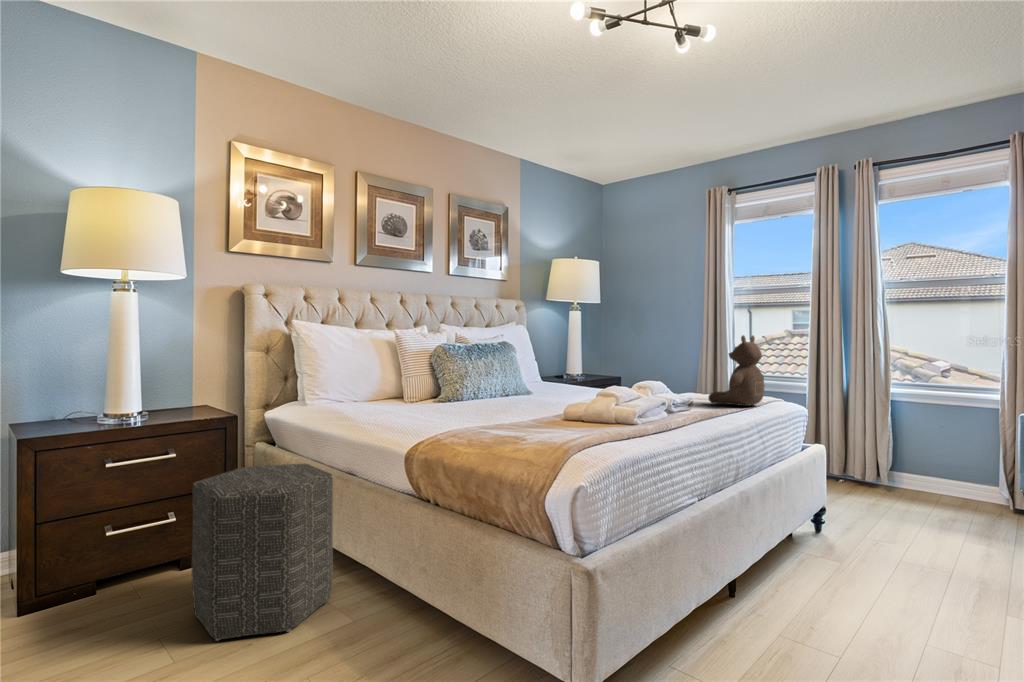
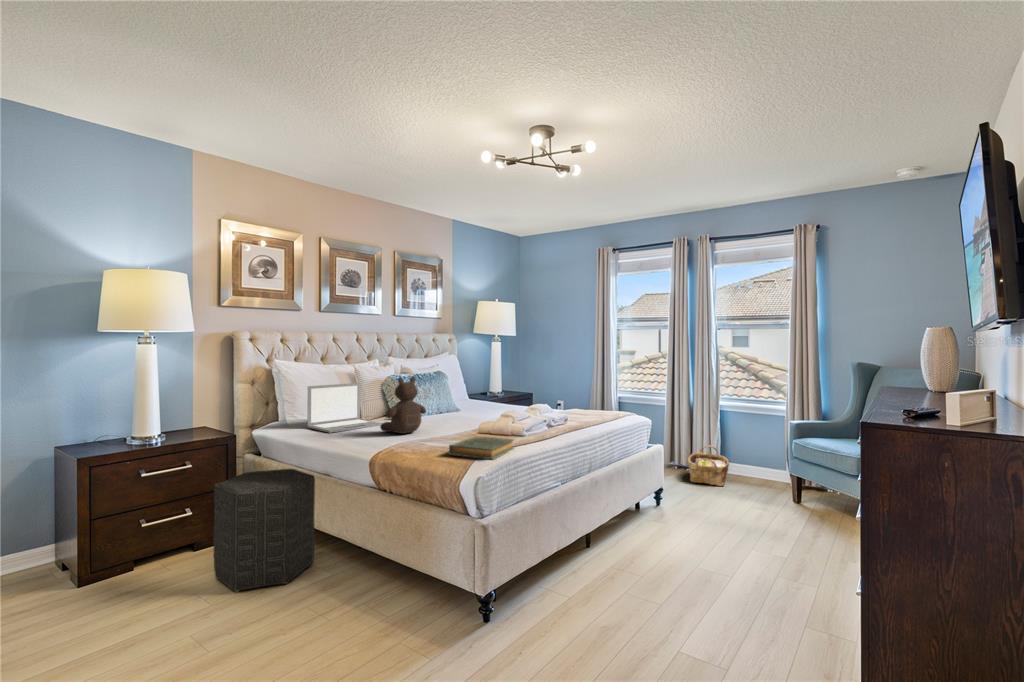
teddy bear: present [708,335,765,406] -> present [380,377,426,434]
laptop: none [332,352,431,416] -> present [307,383,382,433]
hardback book: none [526,422,629,458] -> present [449,436,515,459]
woven basket: none [847,449,911,506] -> present [688,446,729,486]

